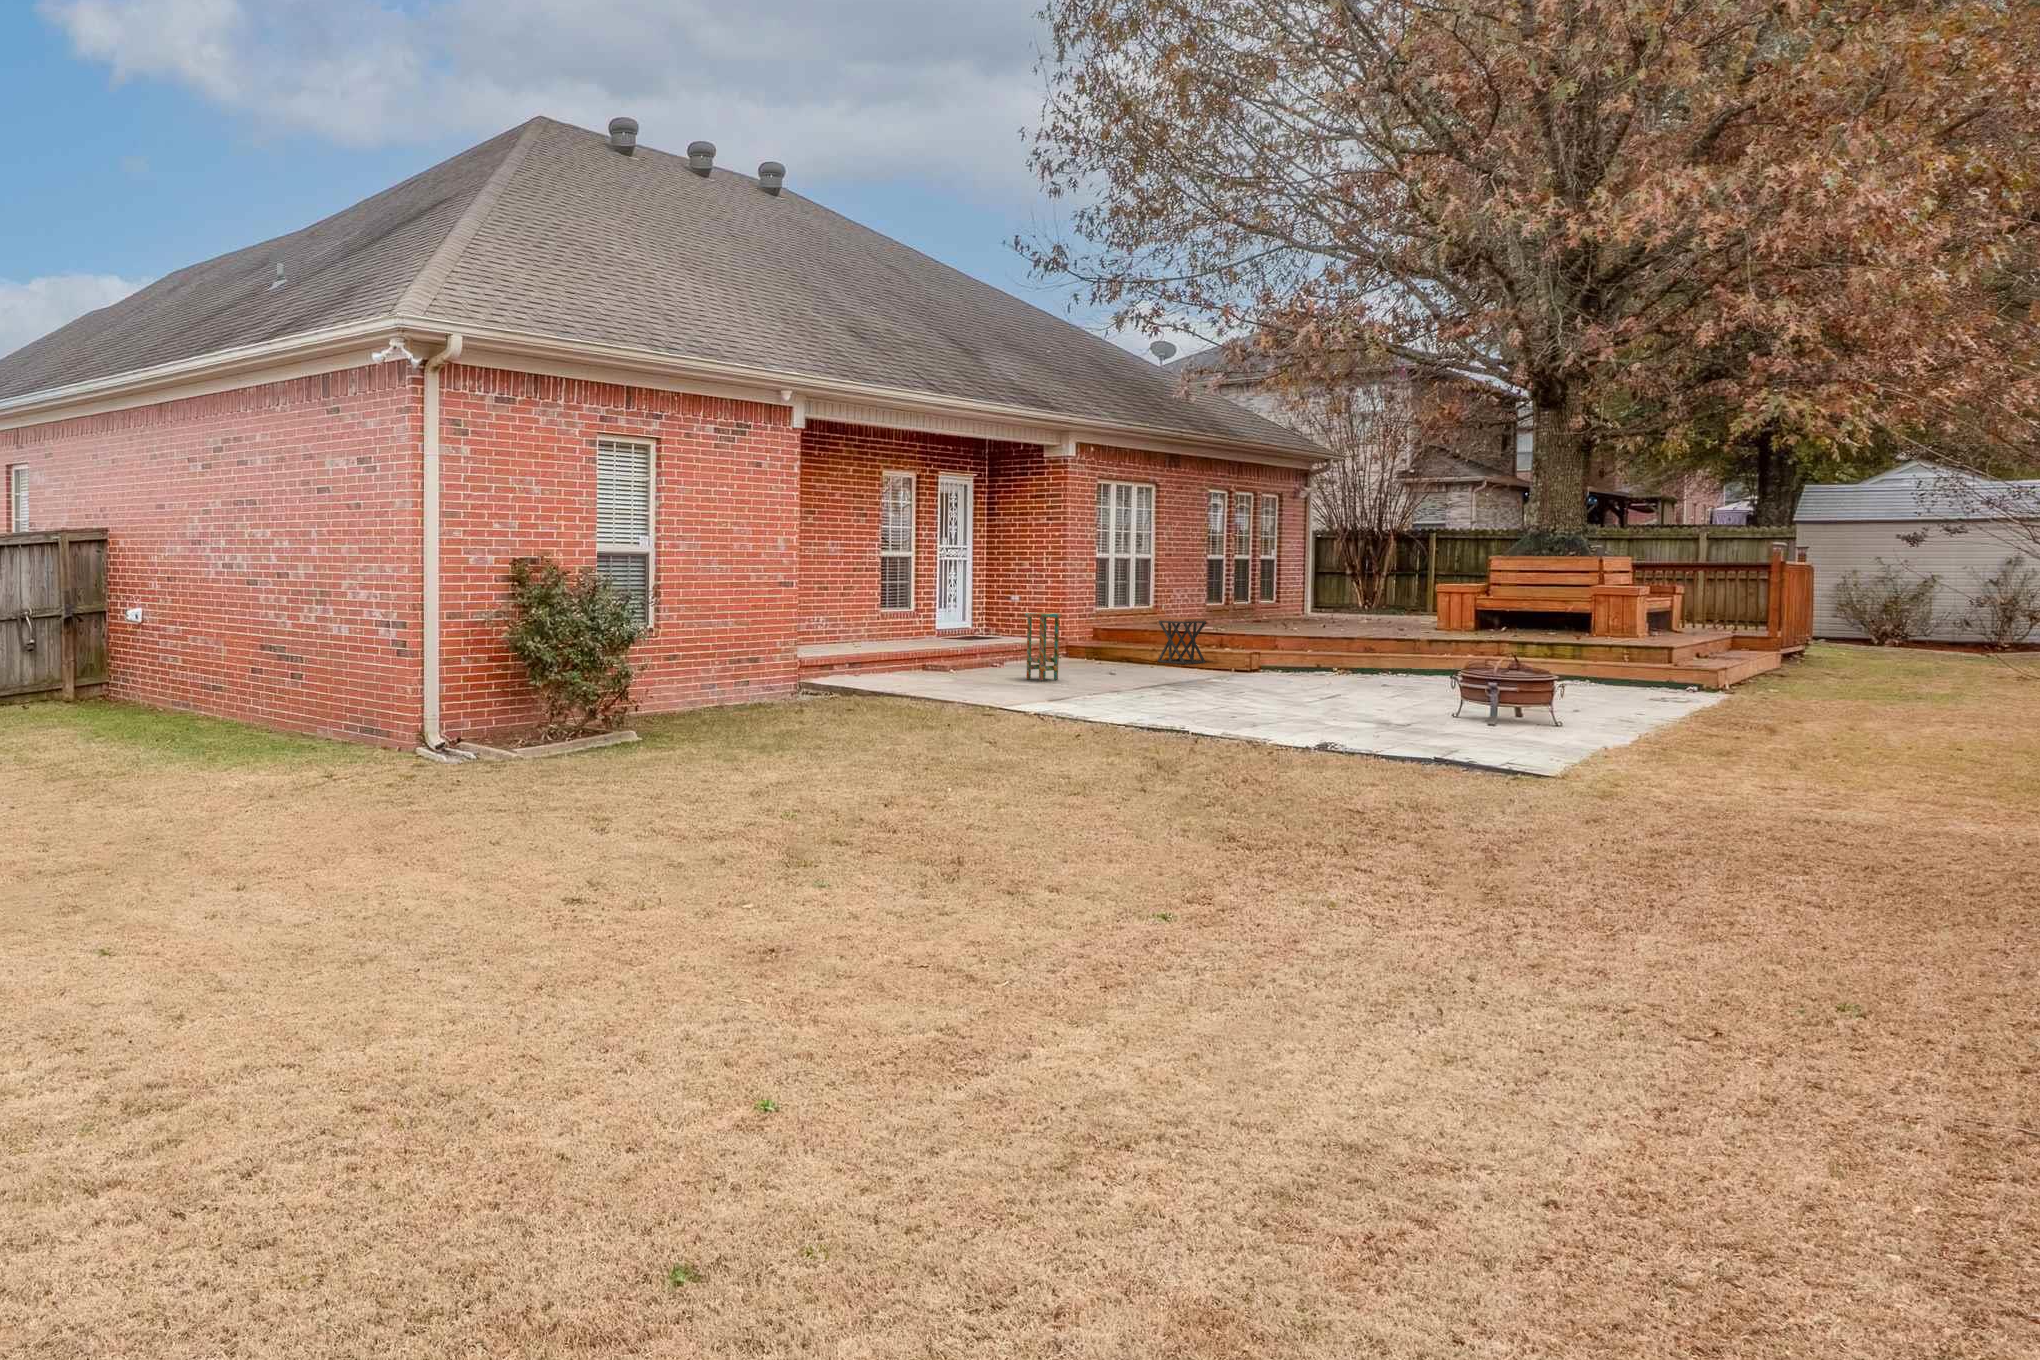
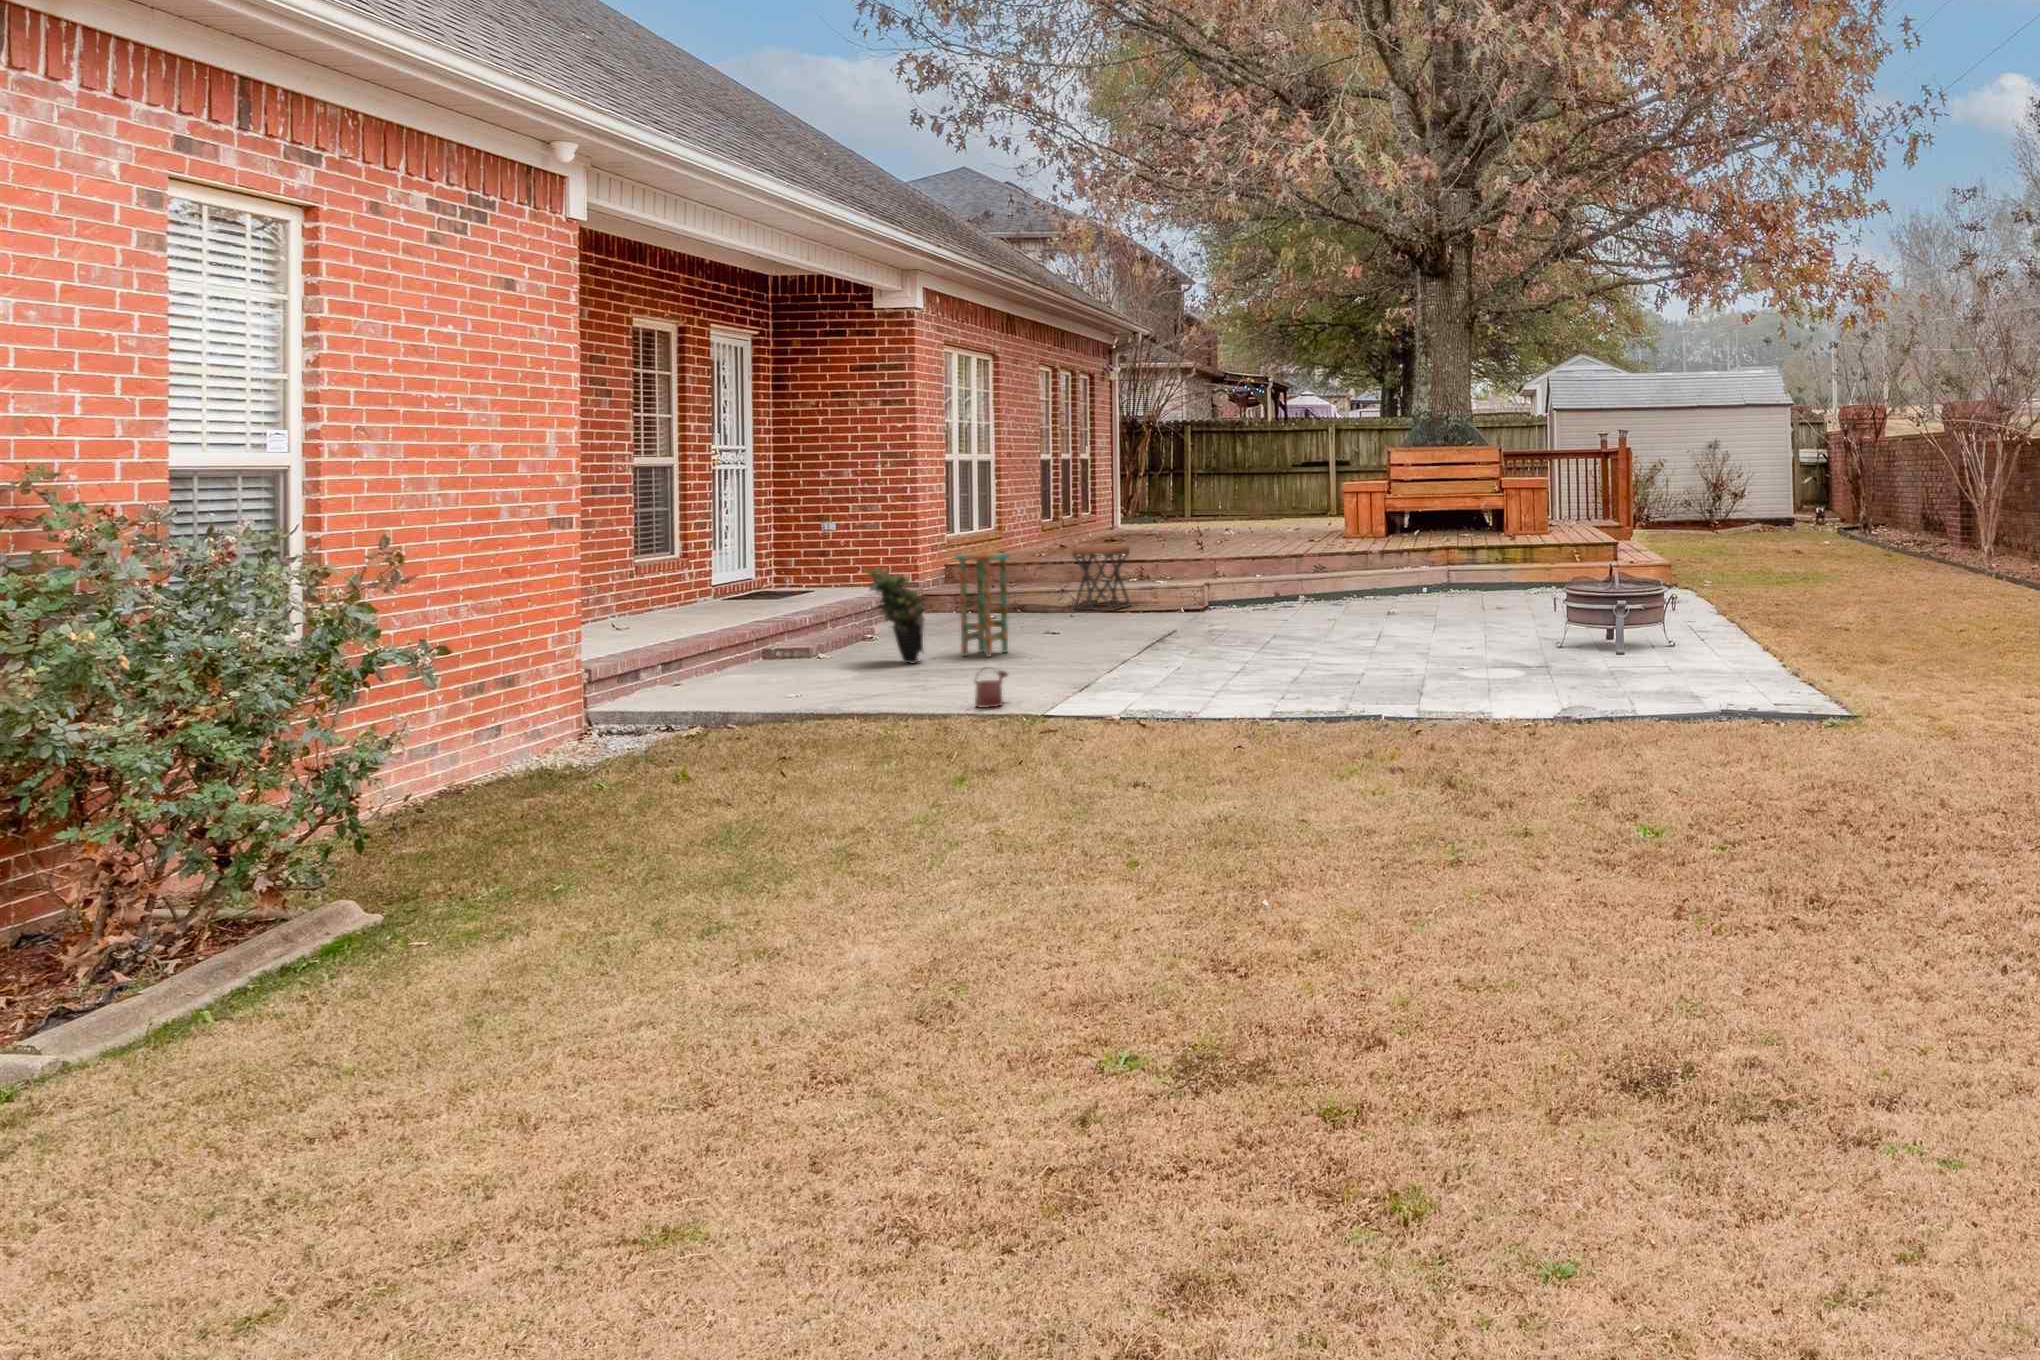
potted plant: none [969,618,1005,680] -> present [865,568,926,664]
watering can: none [973,678,1002,703] -> present [975,667,1008,707]

